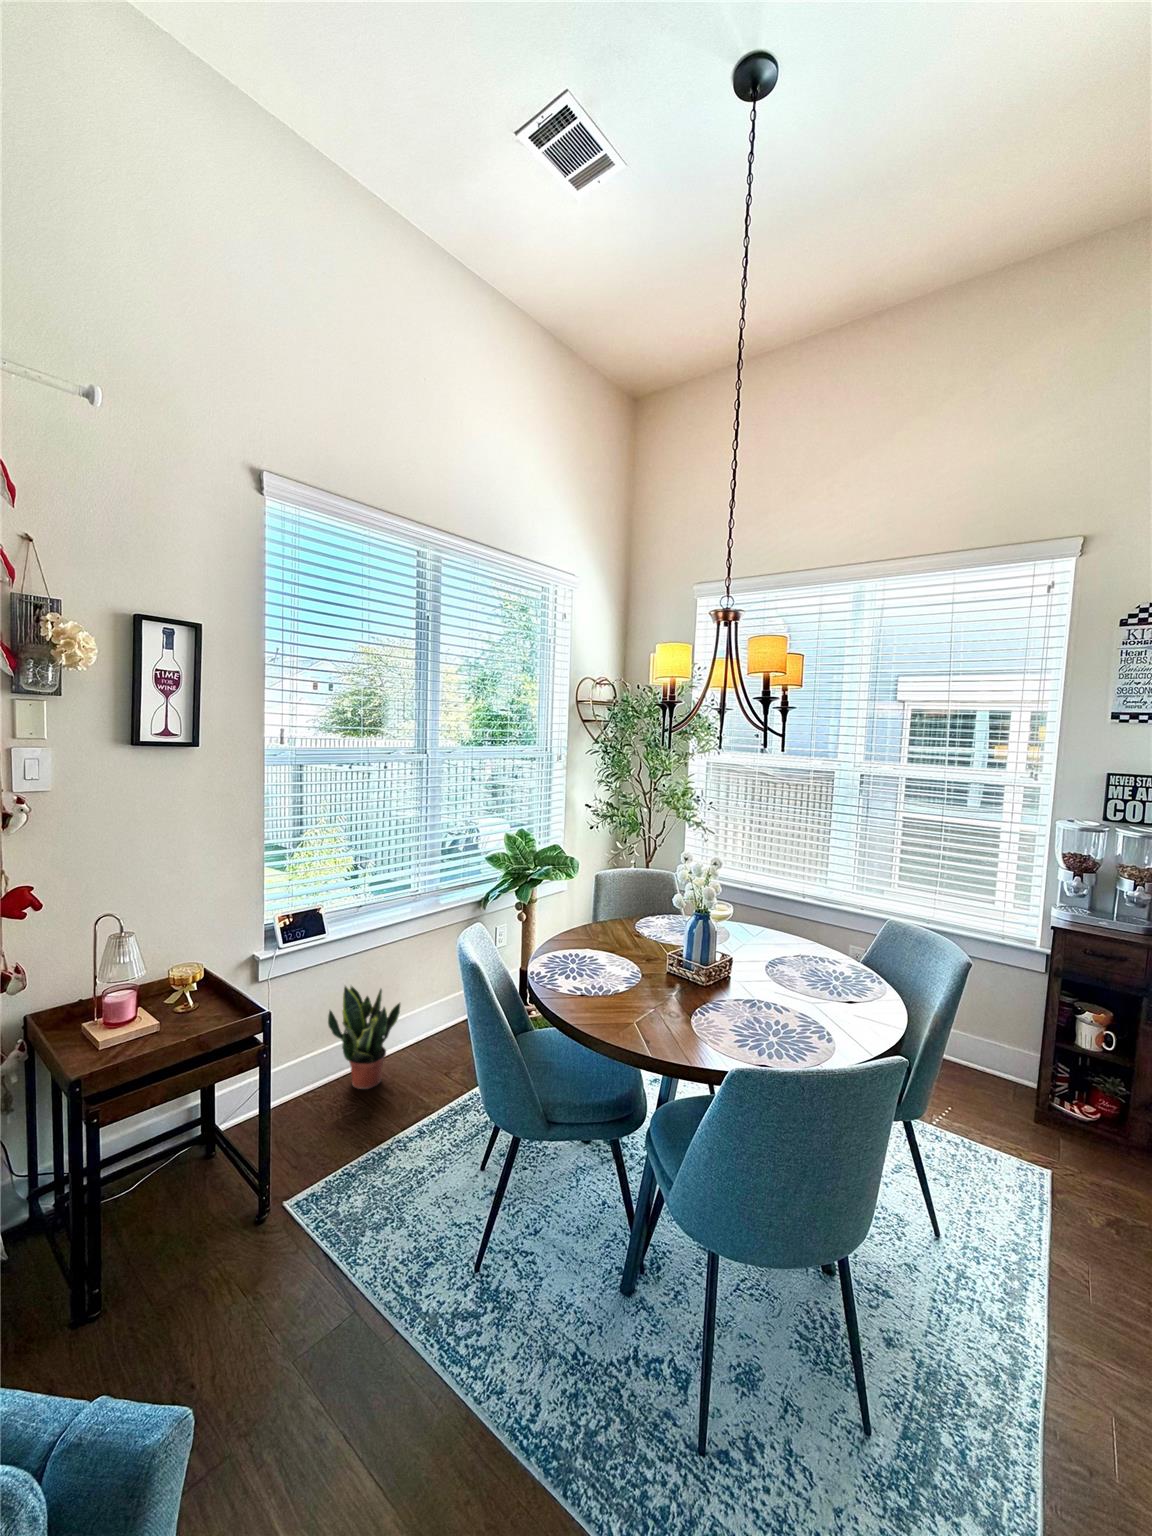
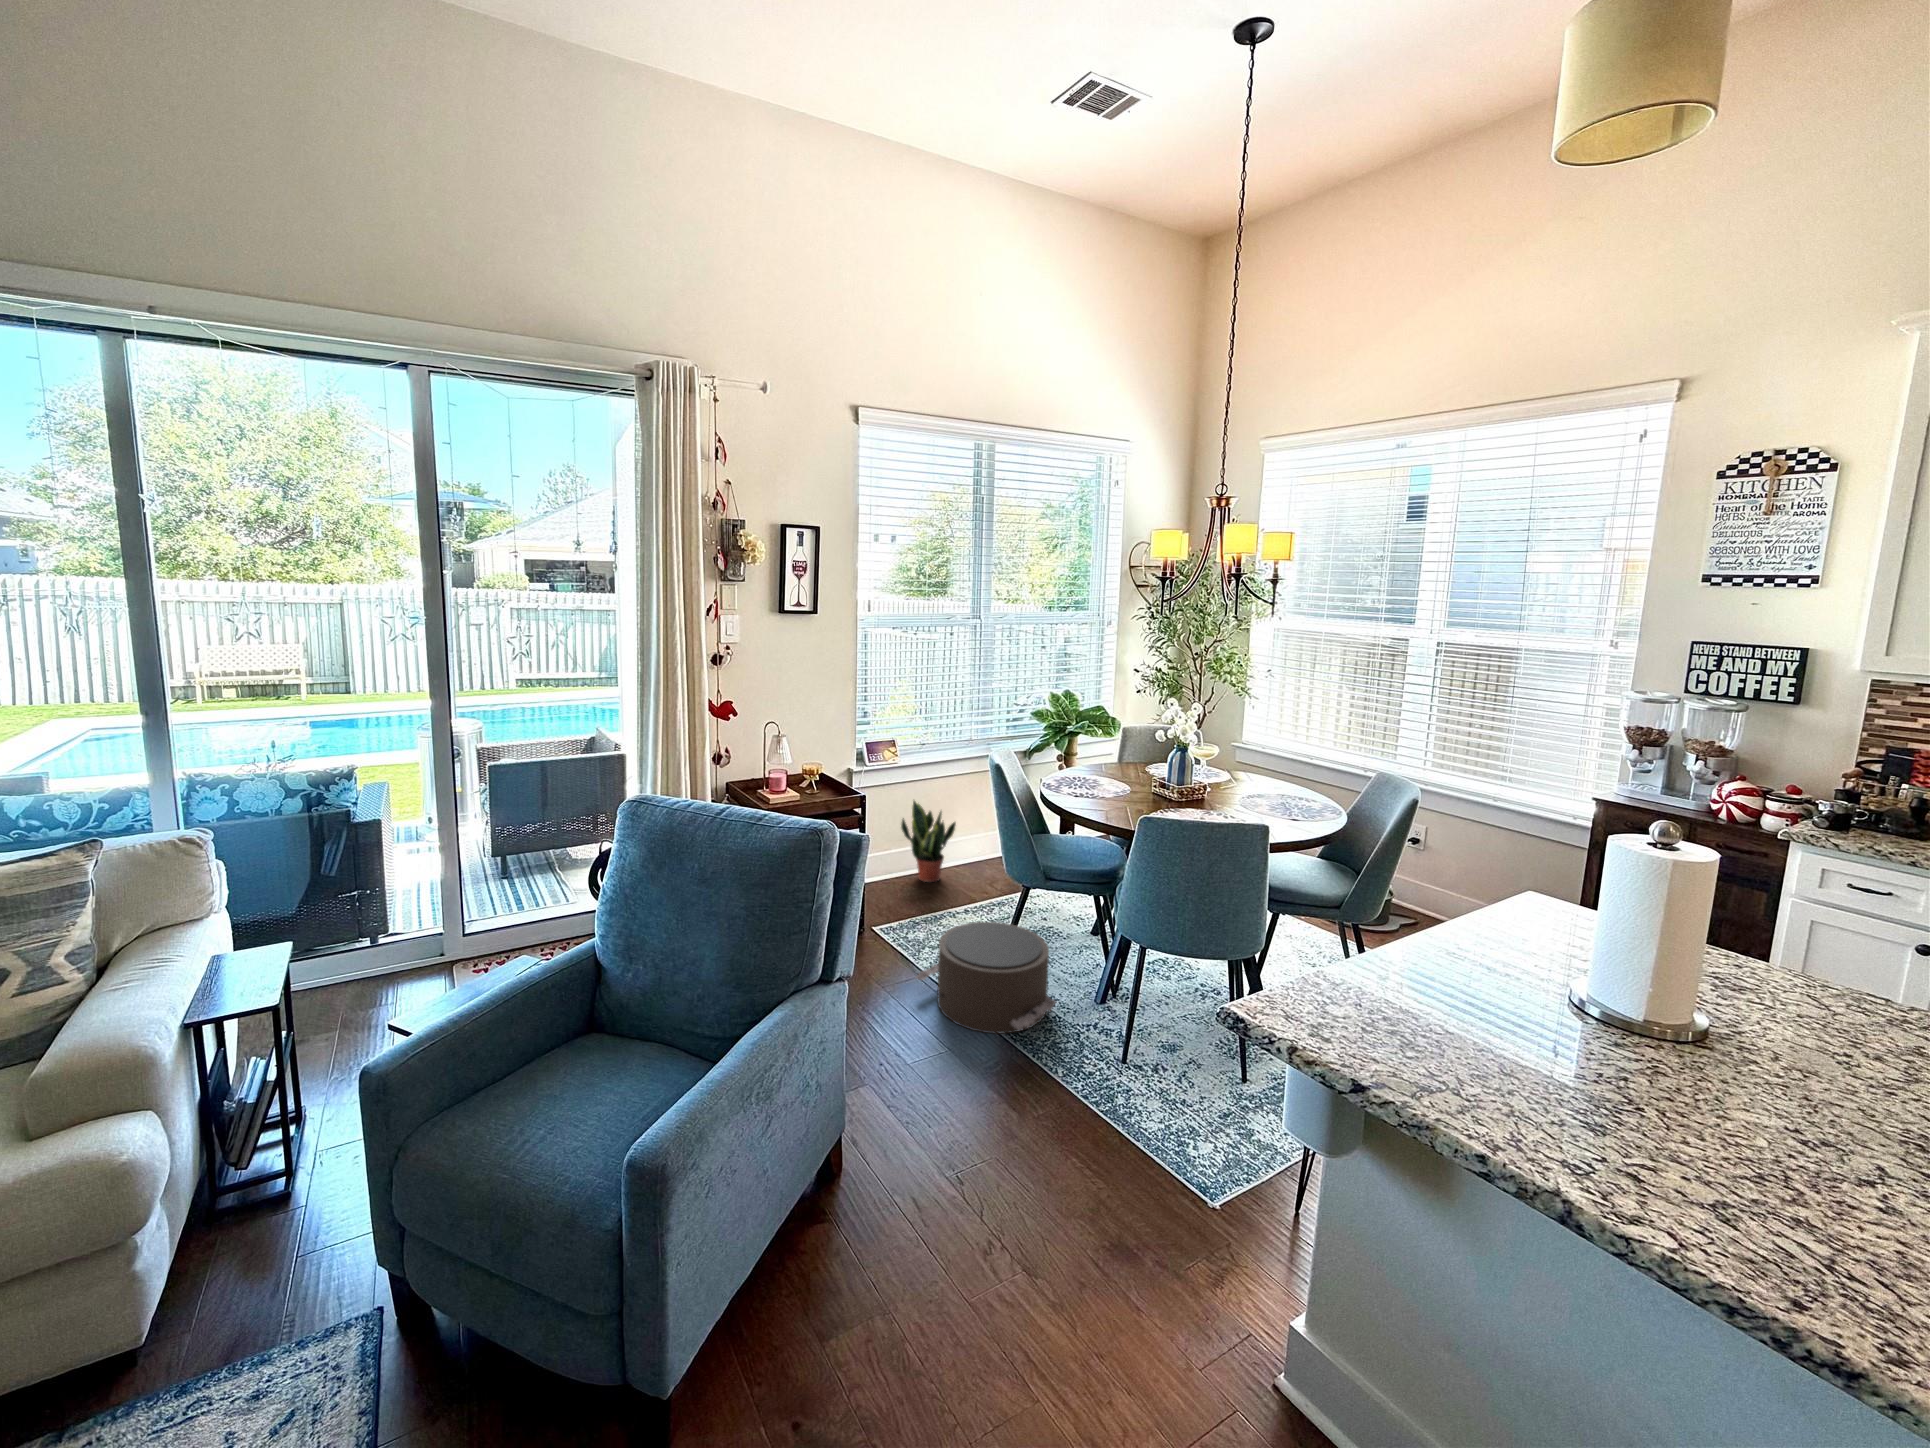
pouf: none [350,1192,583,1438] -> present [916,922,1056,1034]

